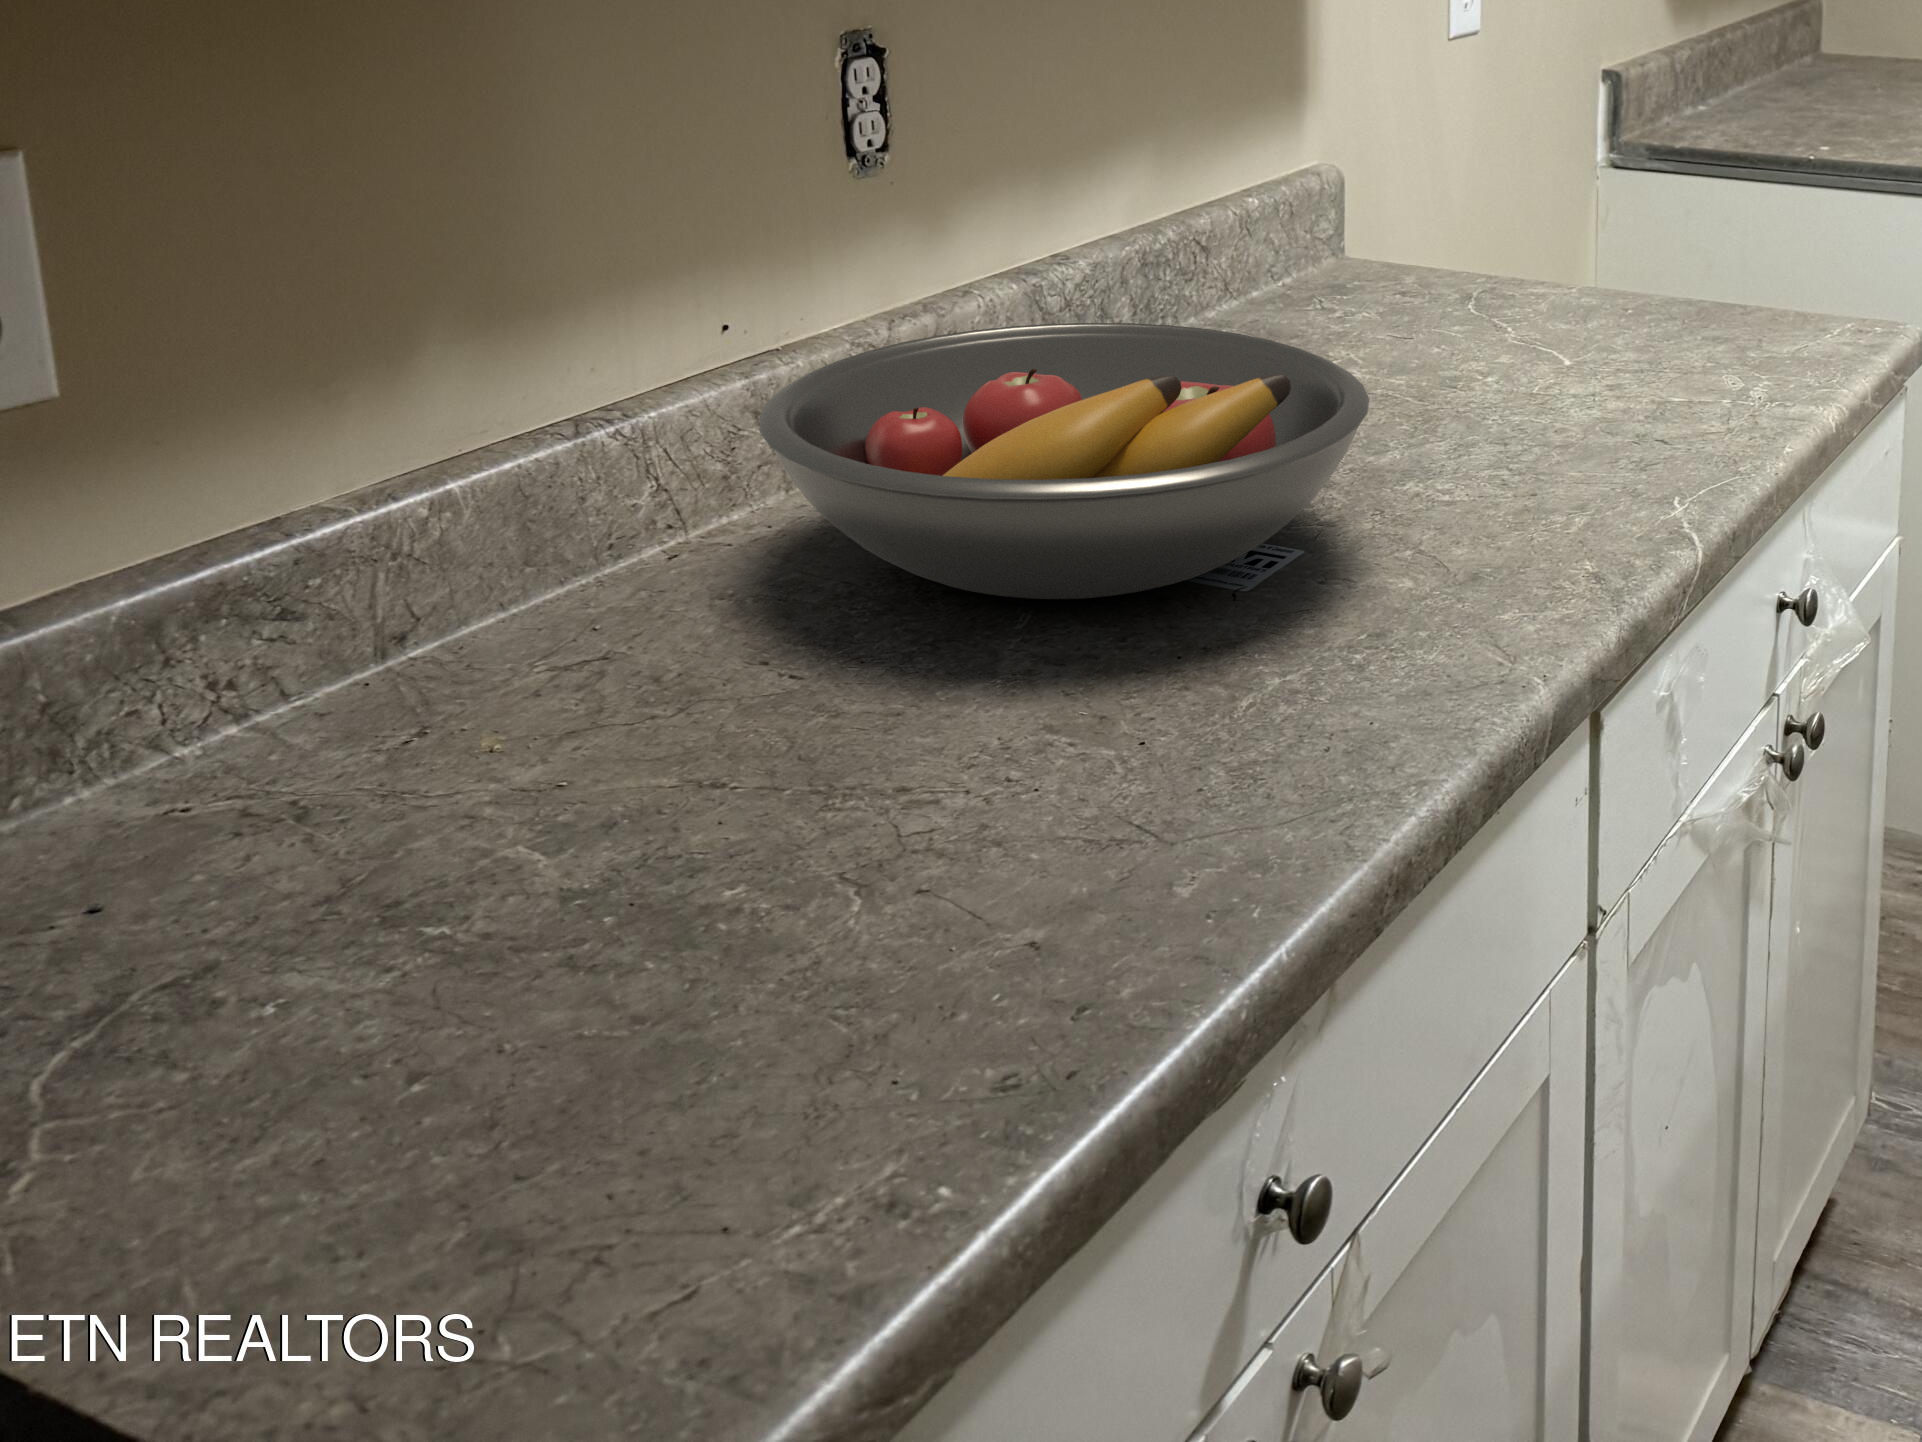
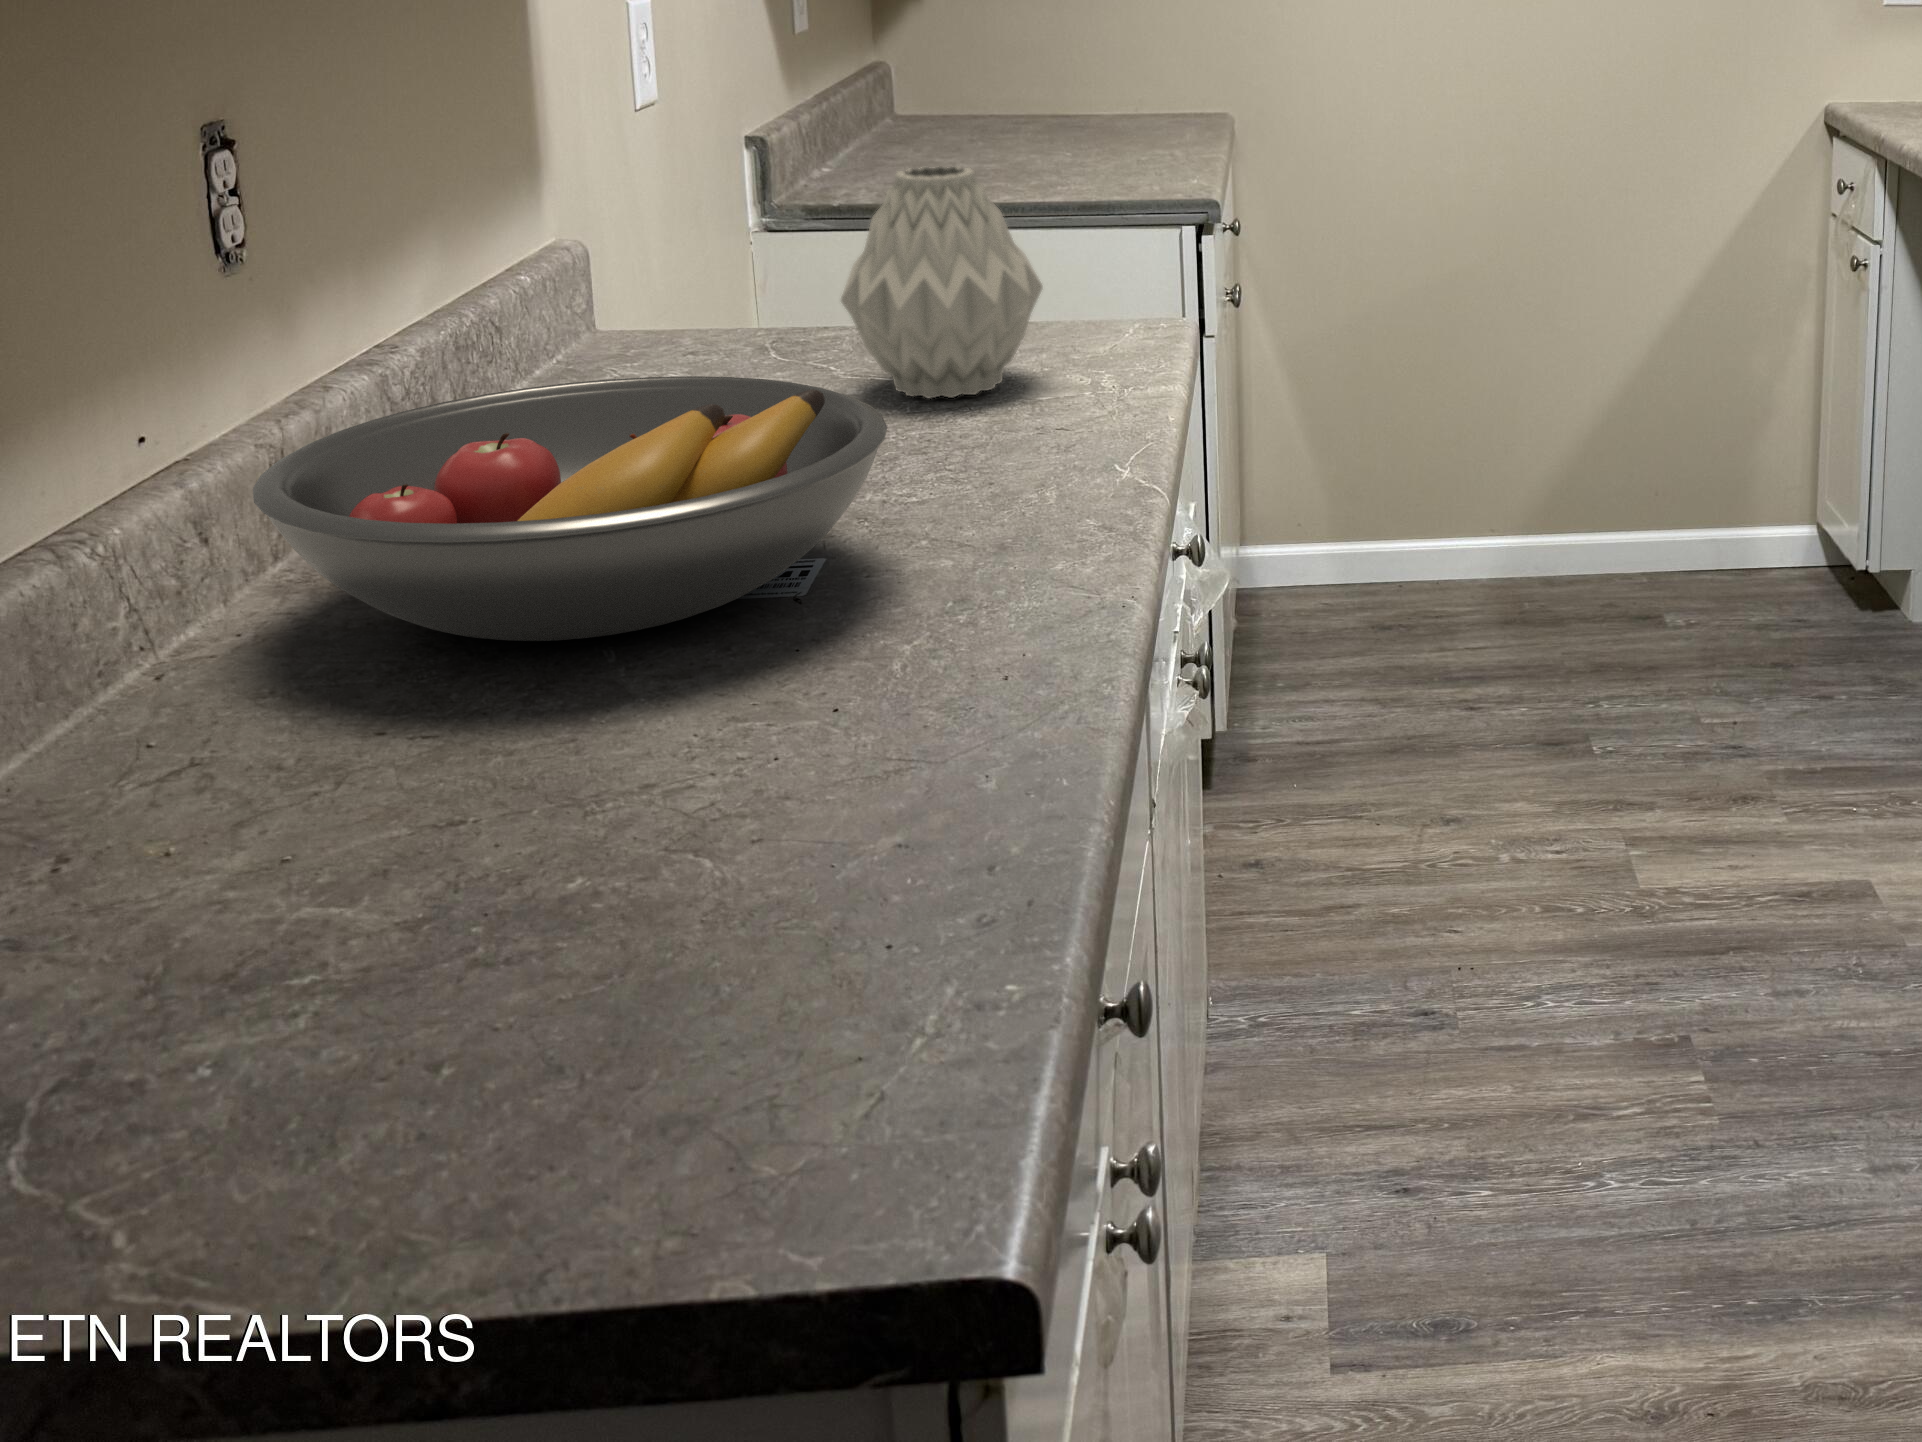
vase: none [1491,129,1705,387] -> present [841,166,1043,398]

